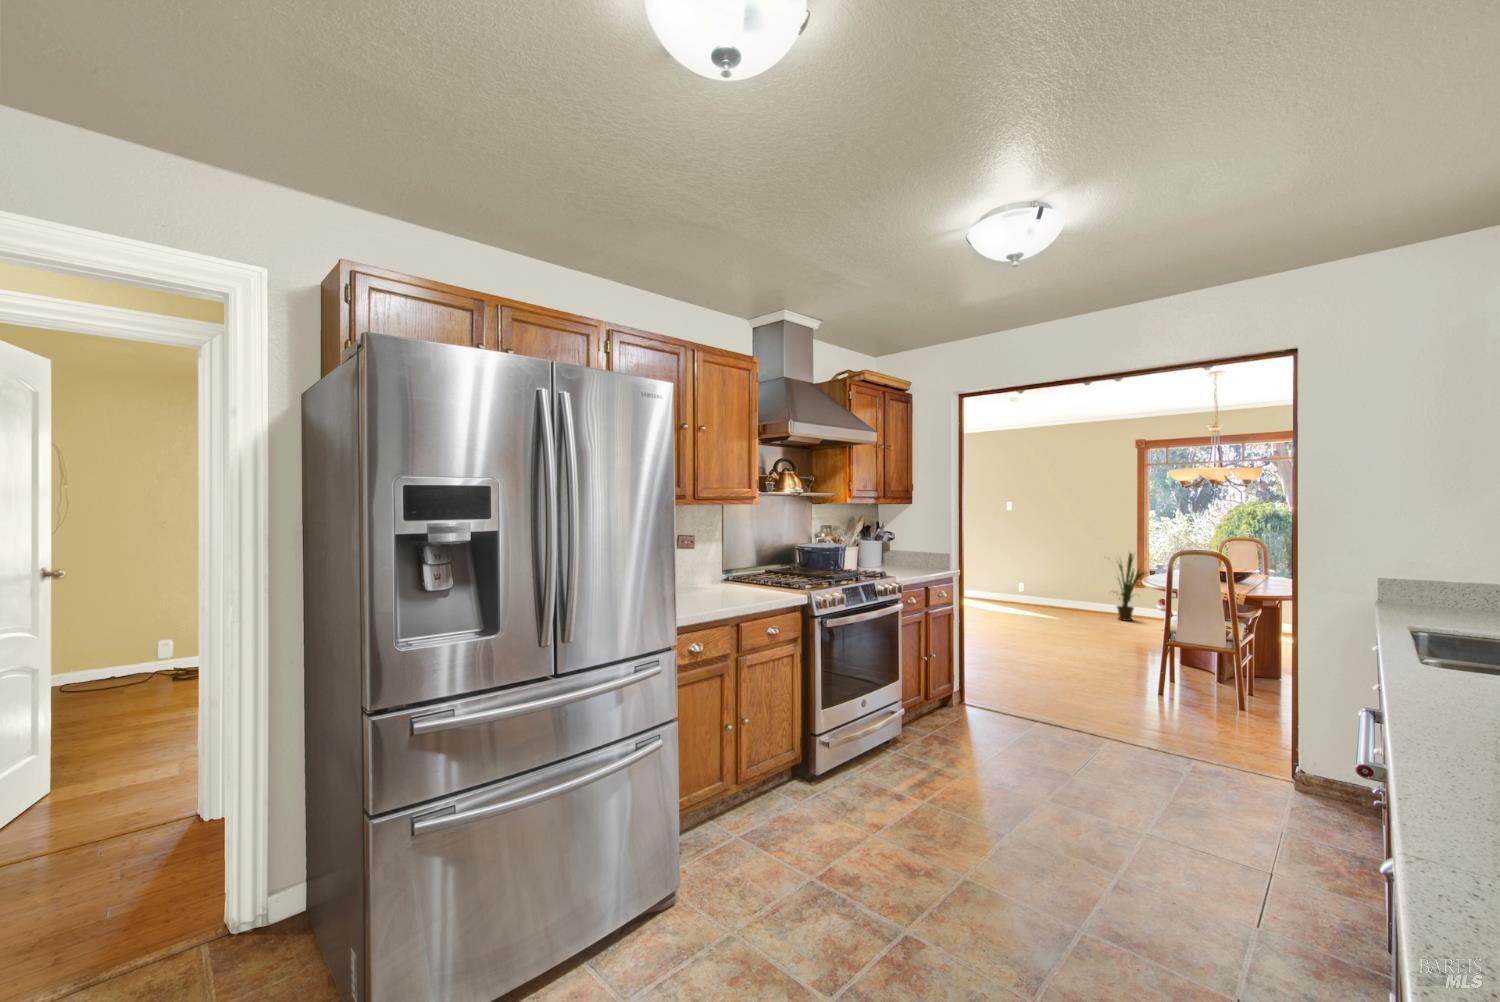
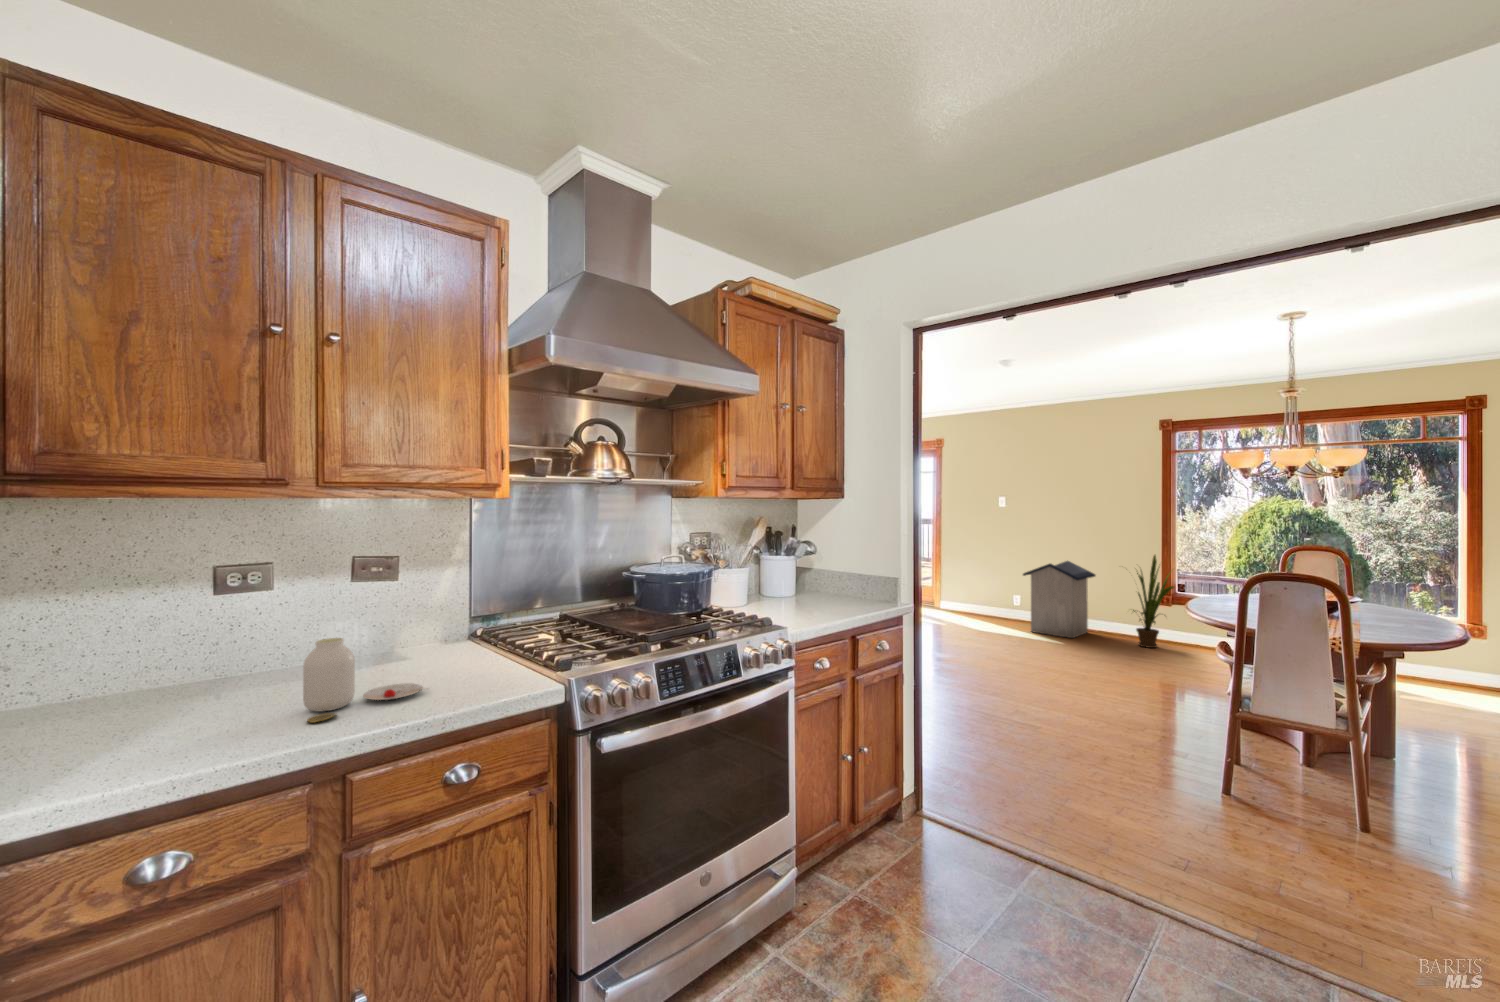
trash can: none [1027,553,1085,615] -> present [1023,561,1095,638]
jar: none [705,569,750,603] -> present [303,638,423,723]

